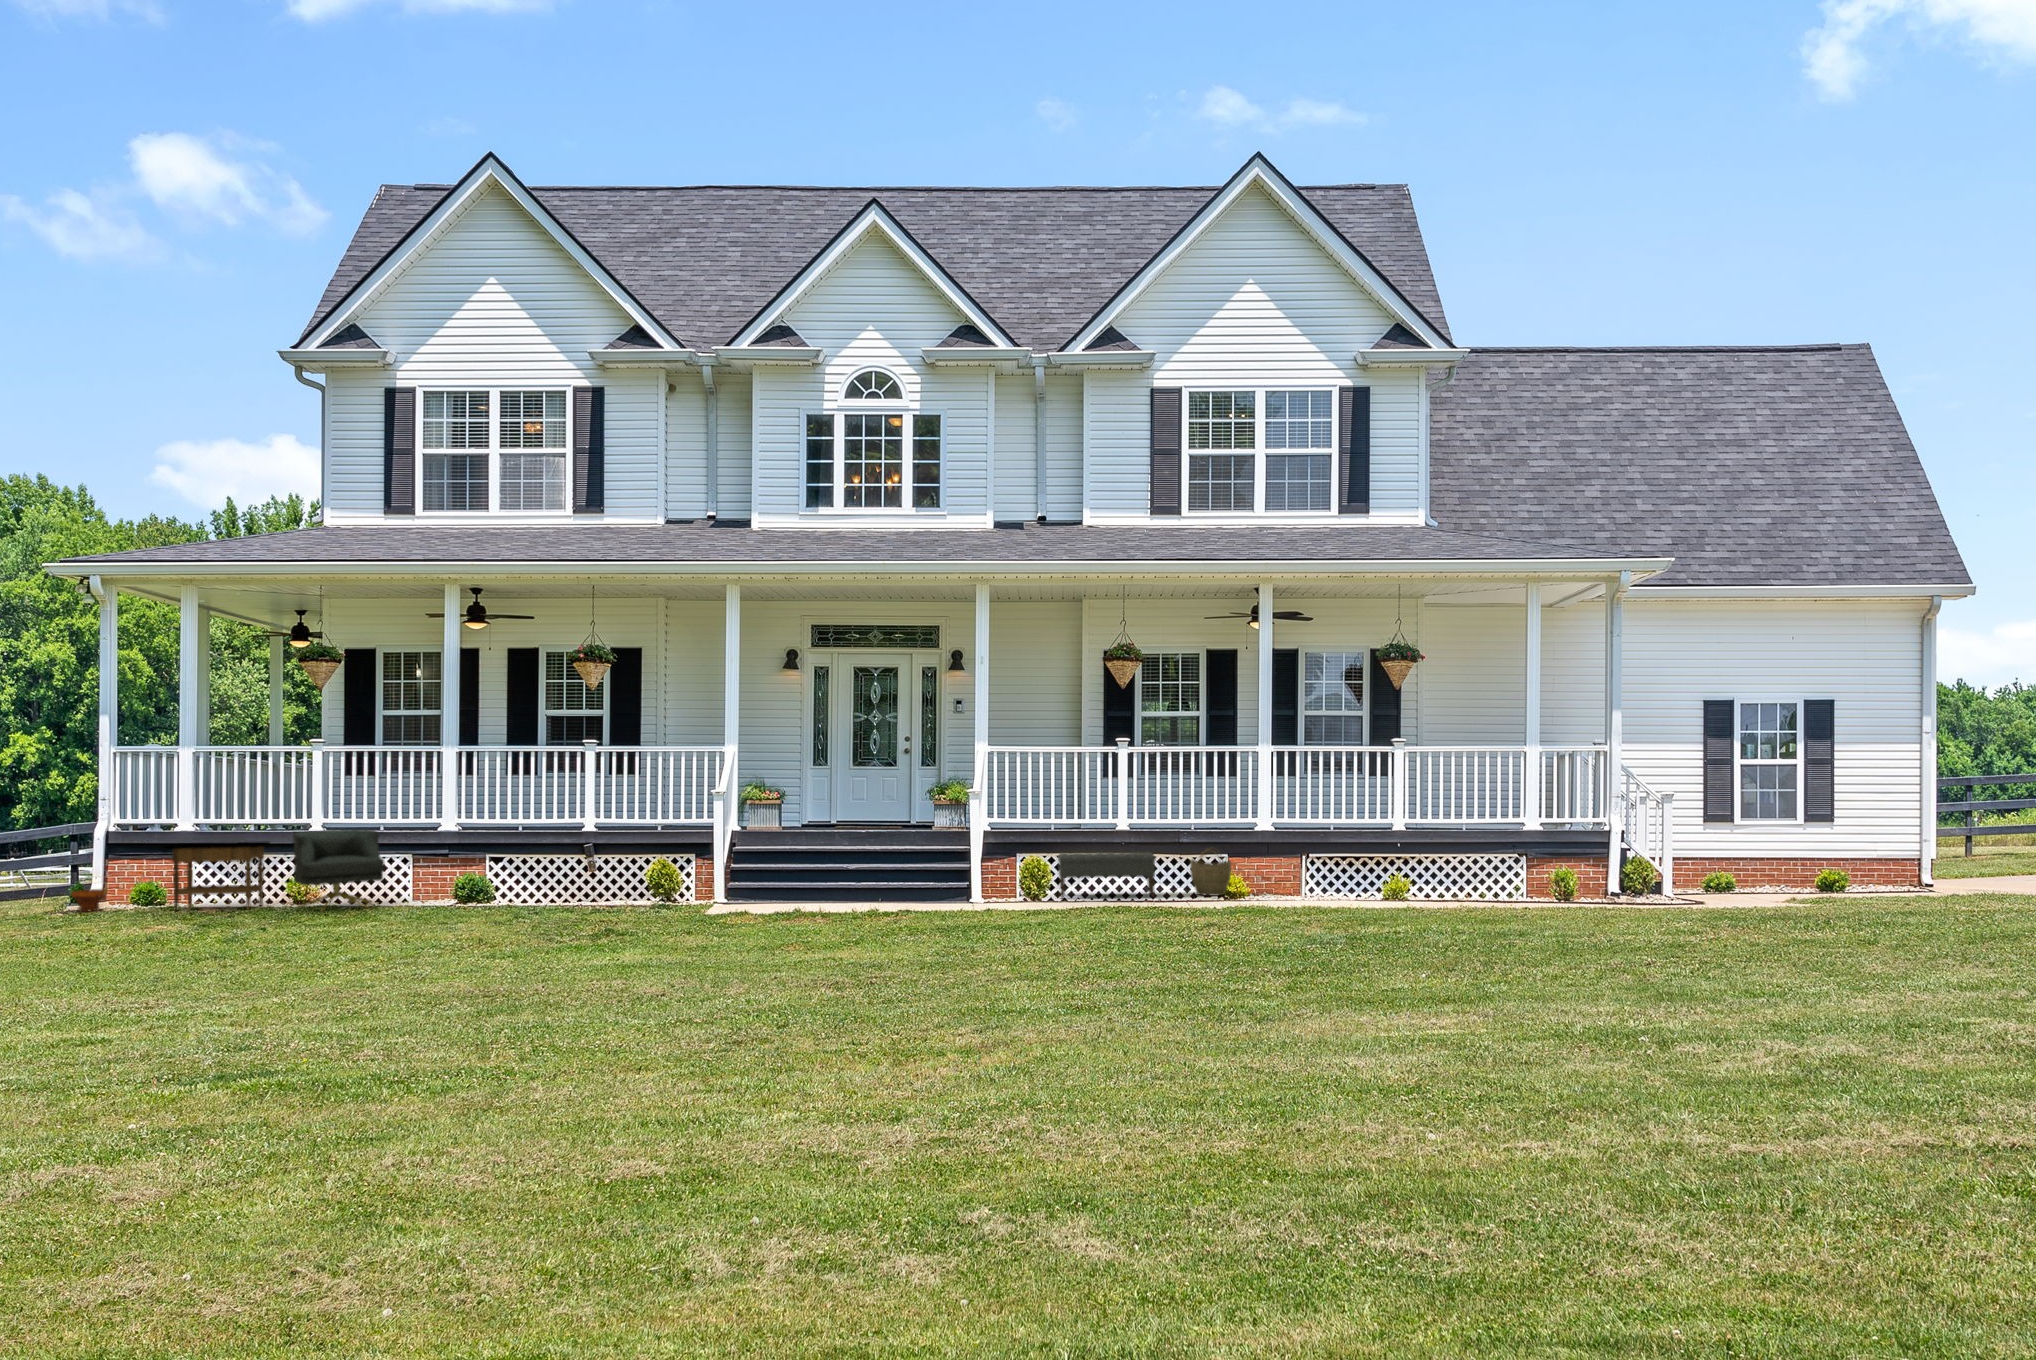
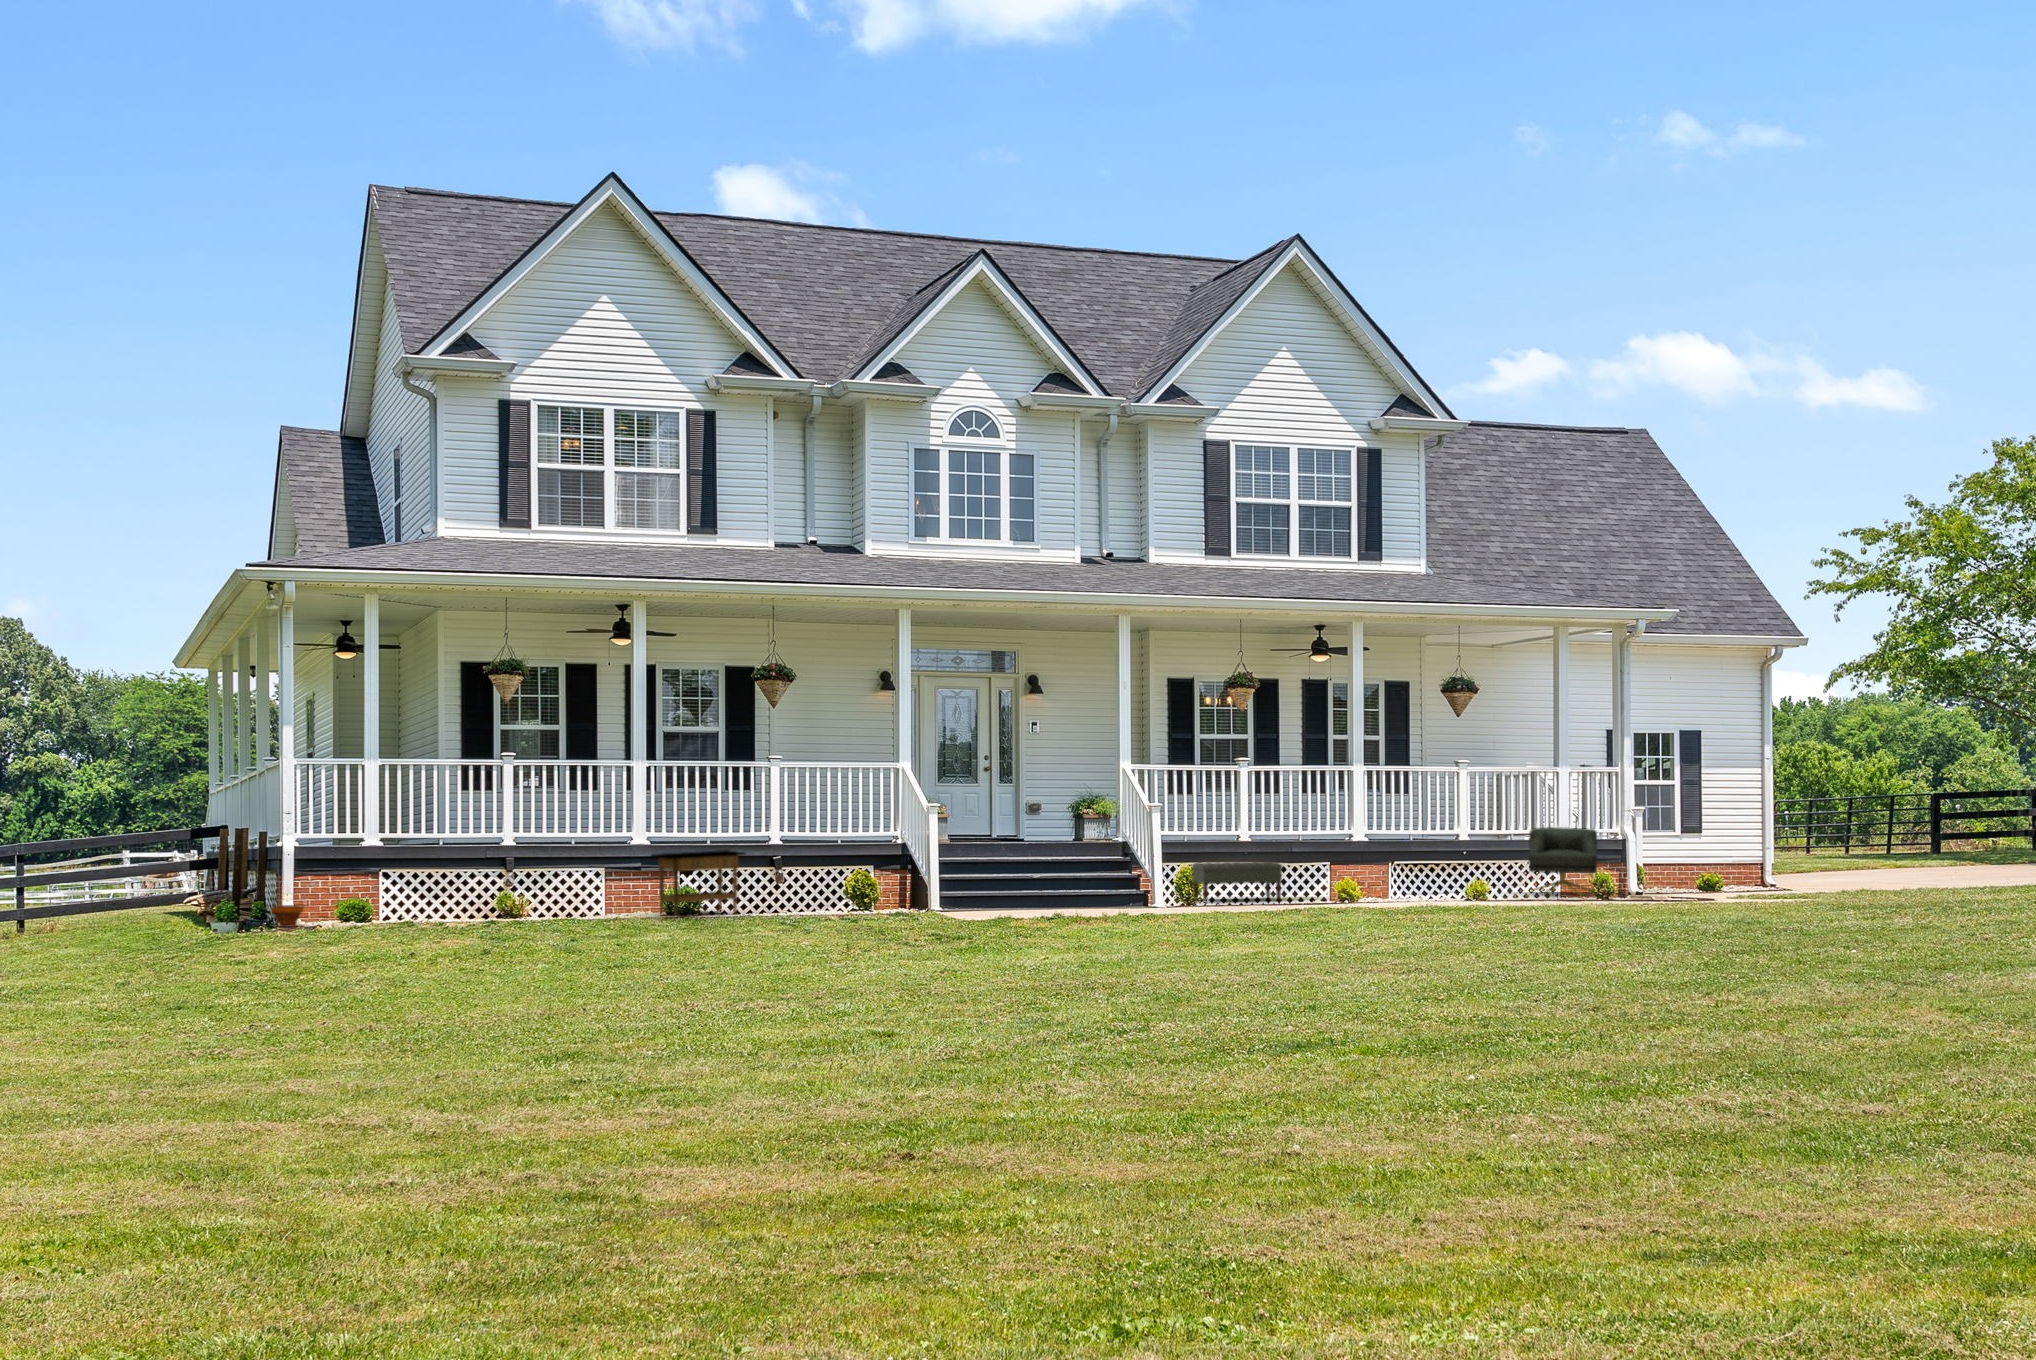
armchair: present [293,829,384,910] -> present [1528,827,1598,895]
side table: present [164,841,270,911] -> present [651,850,745,918]
woven basket: present [1190,849,1231,896] -> none [1304,857,1339,899]

